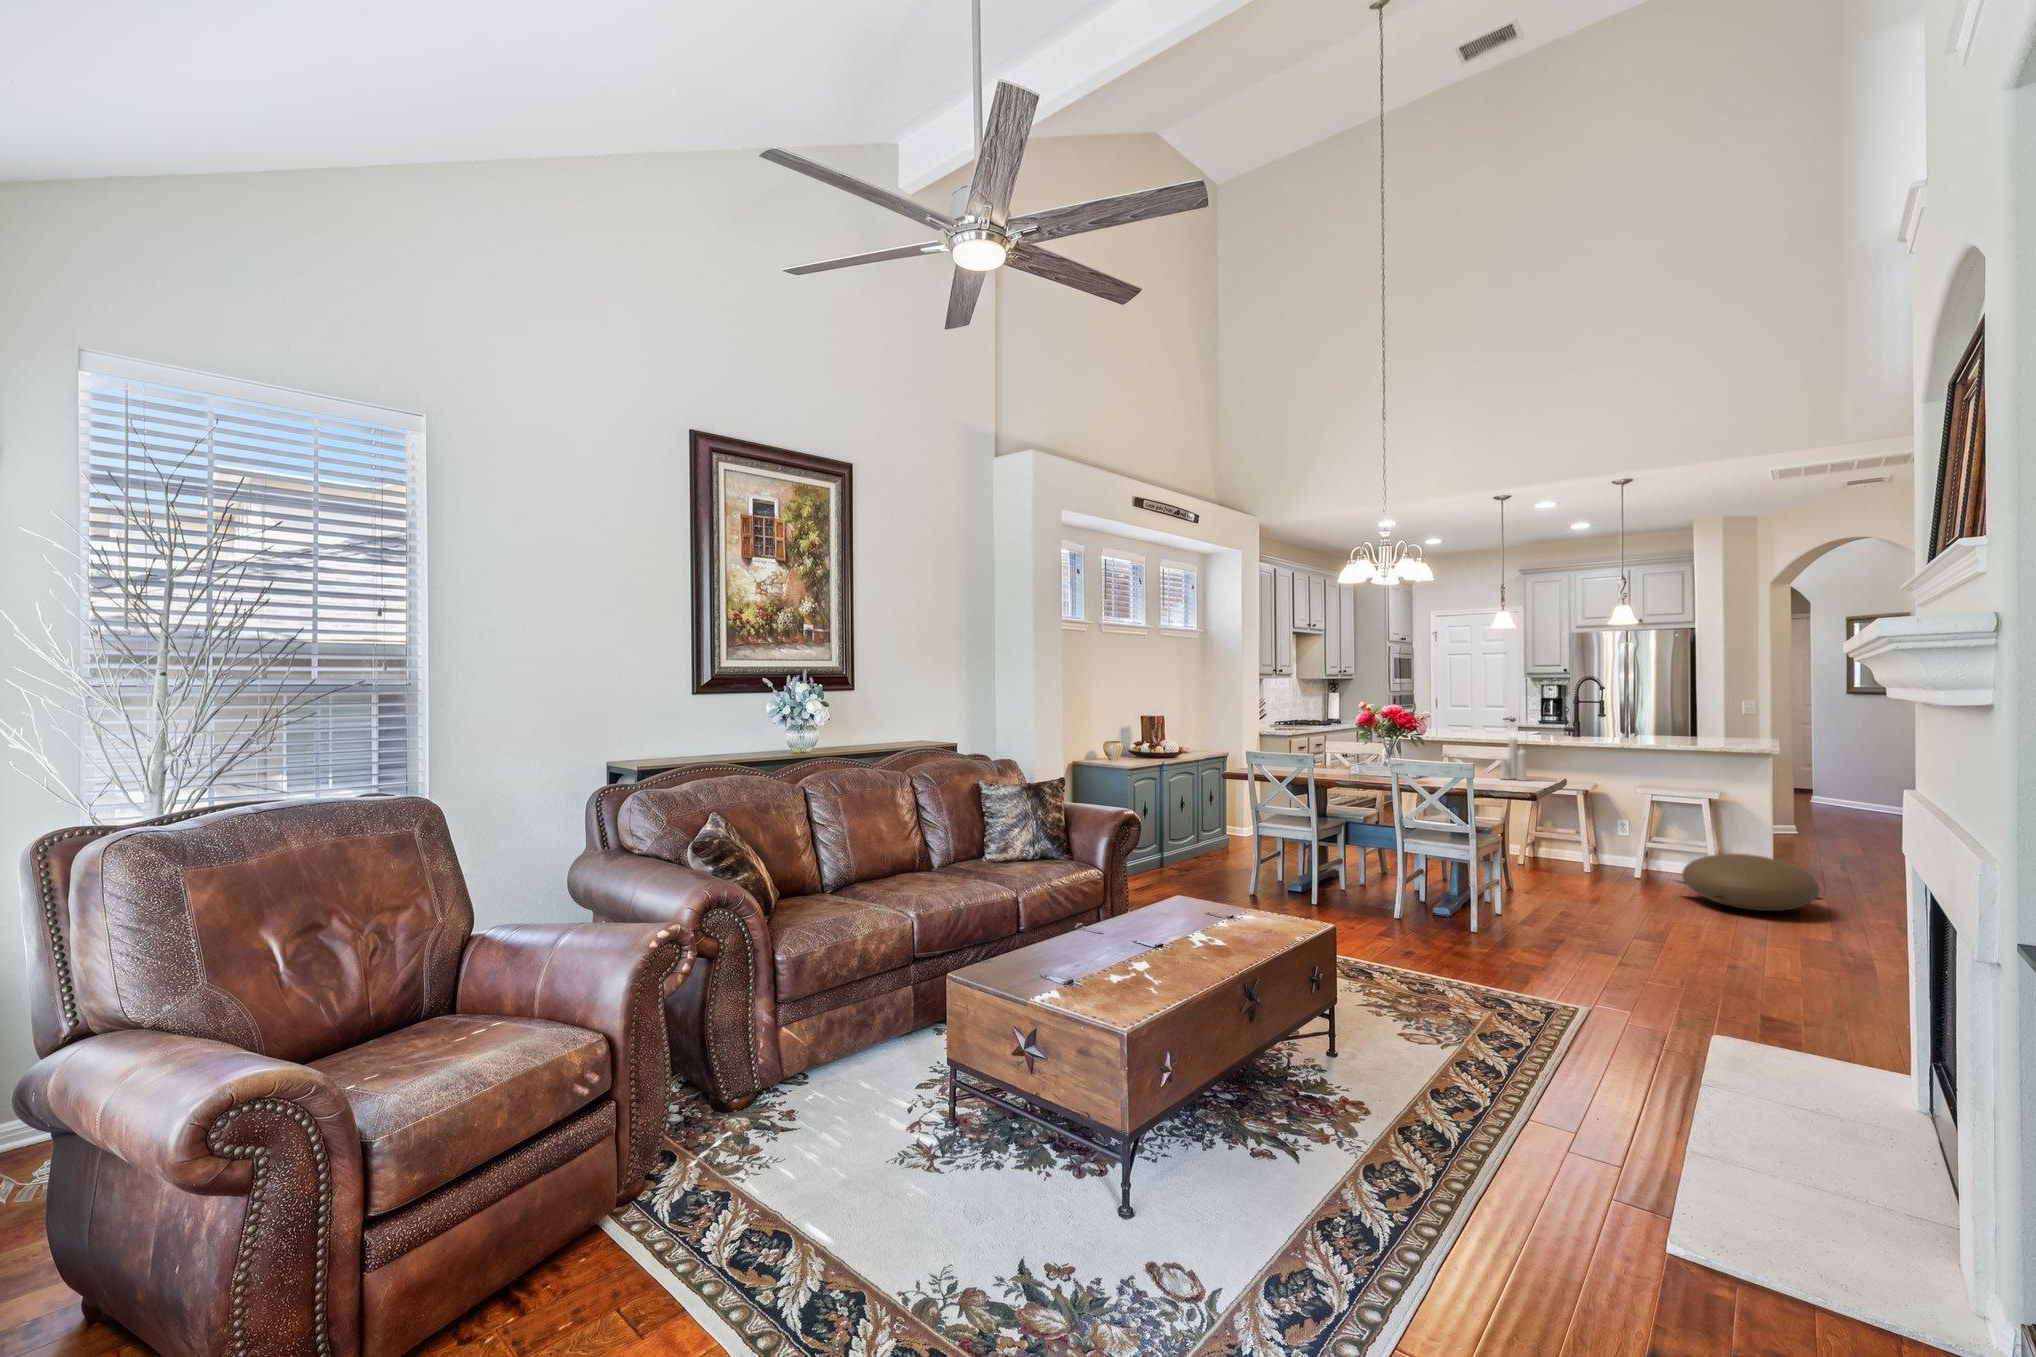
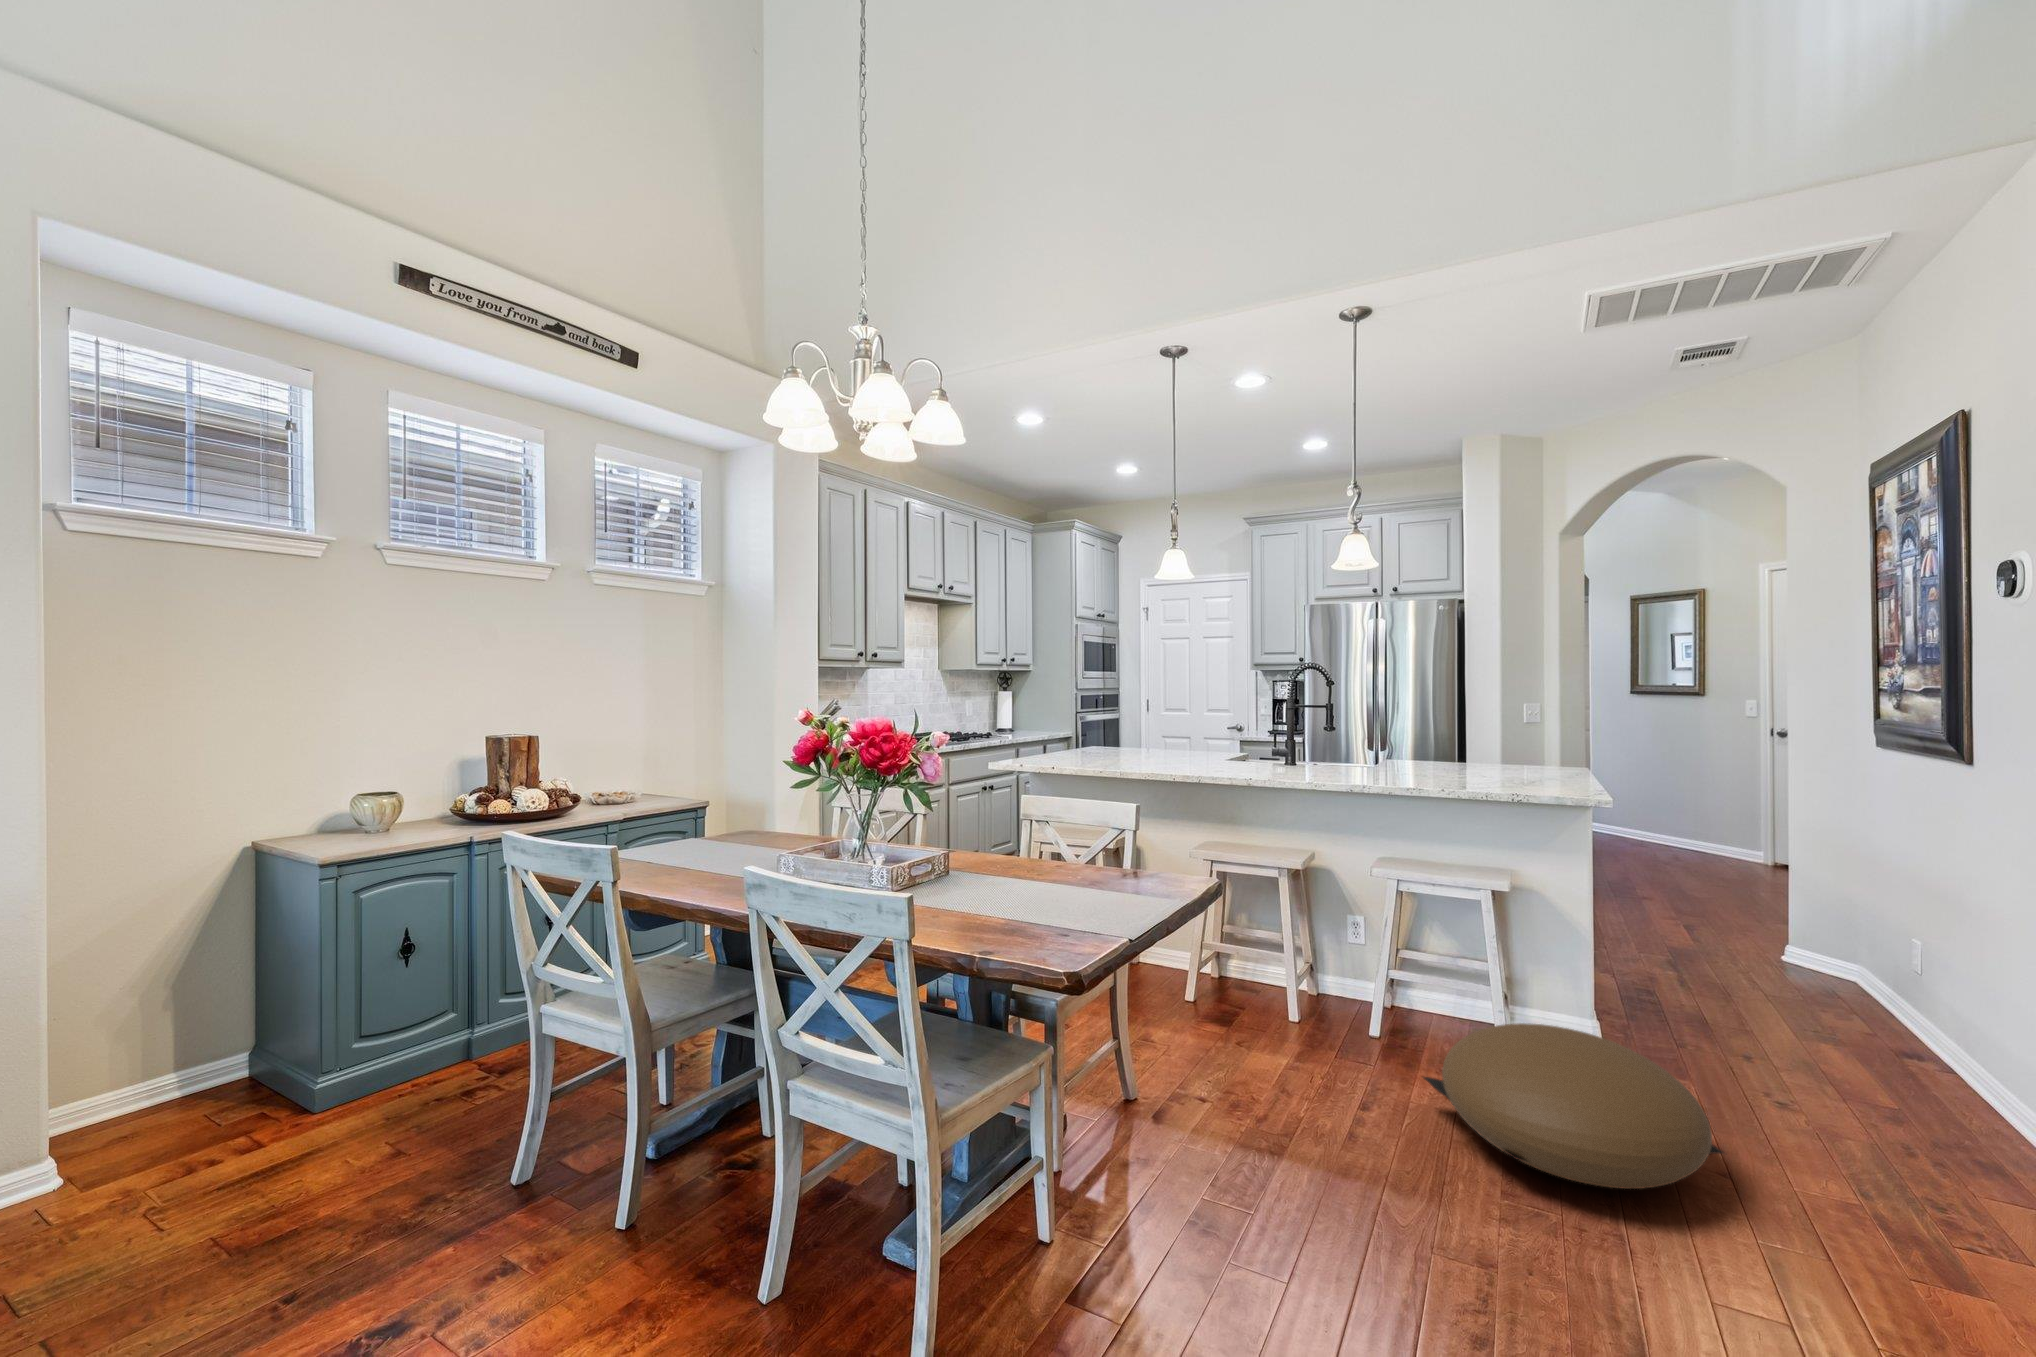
candle: present [1500,737,1527,781] -> none [1084,771,1137,889]

